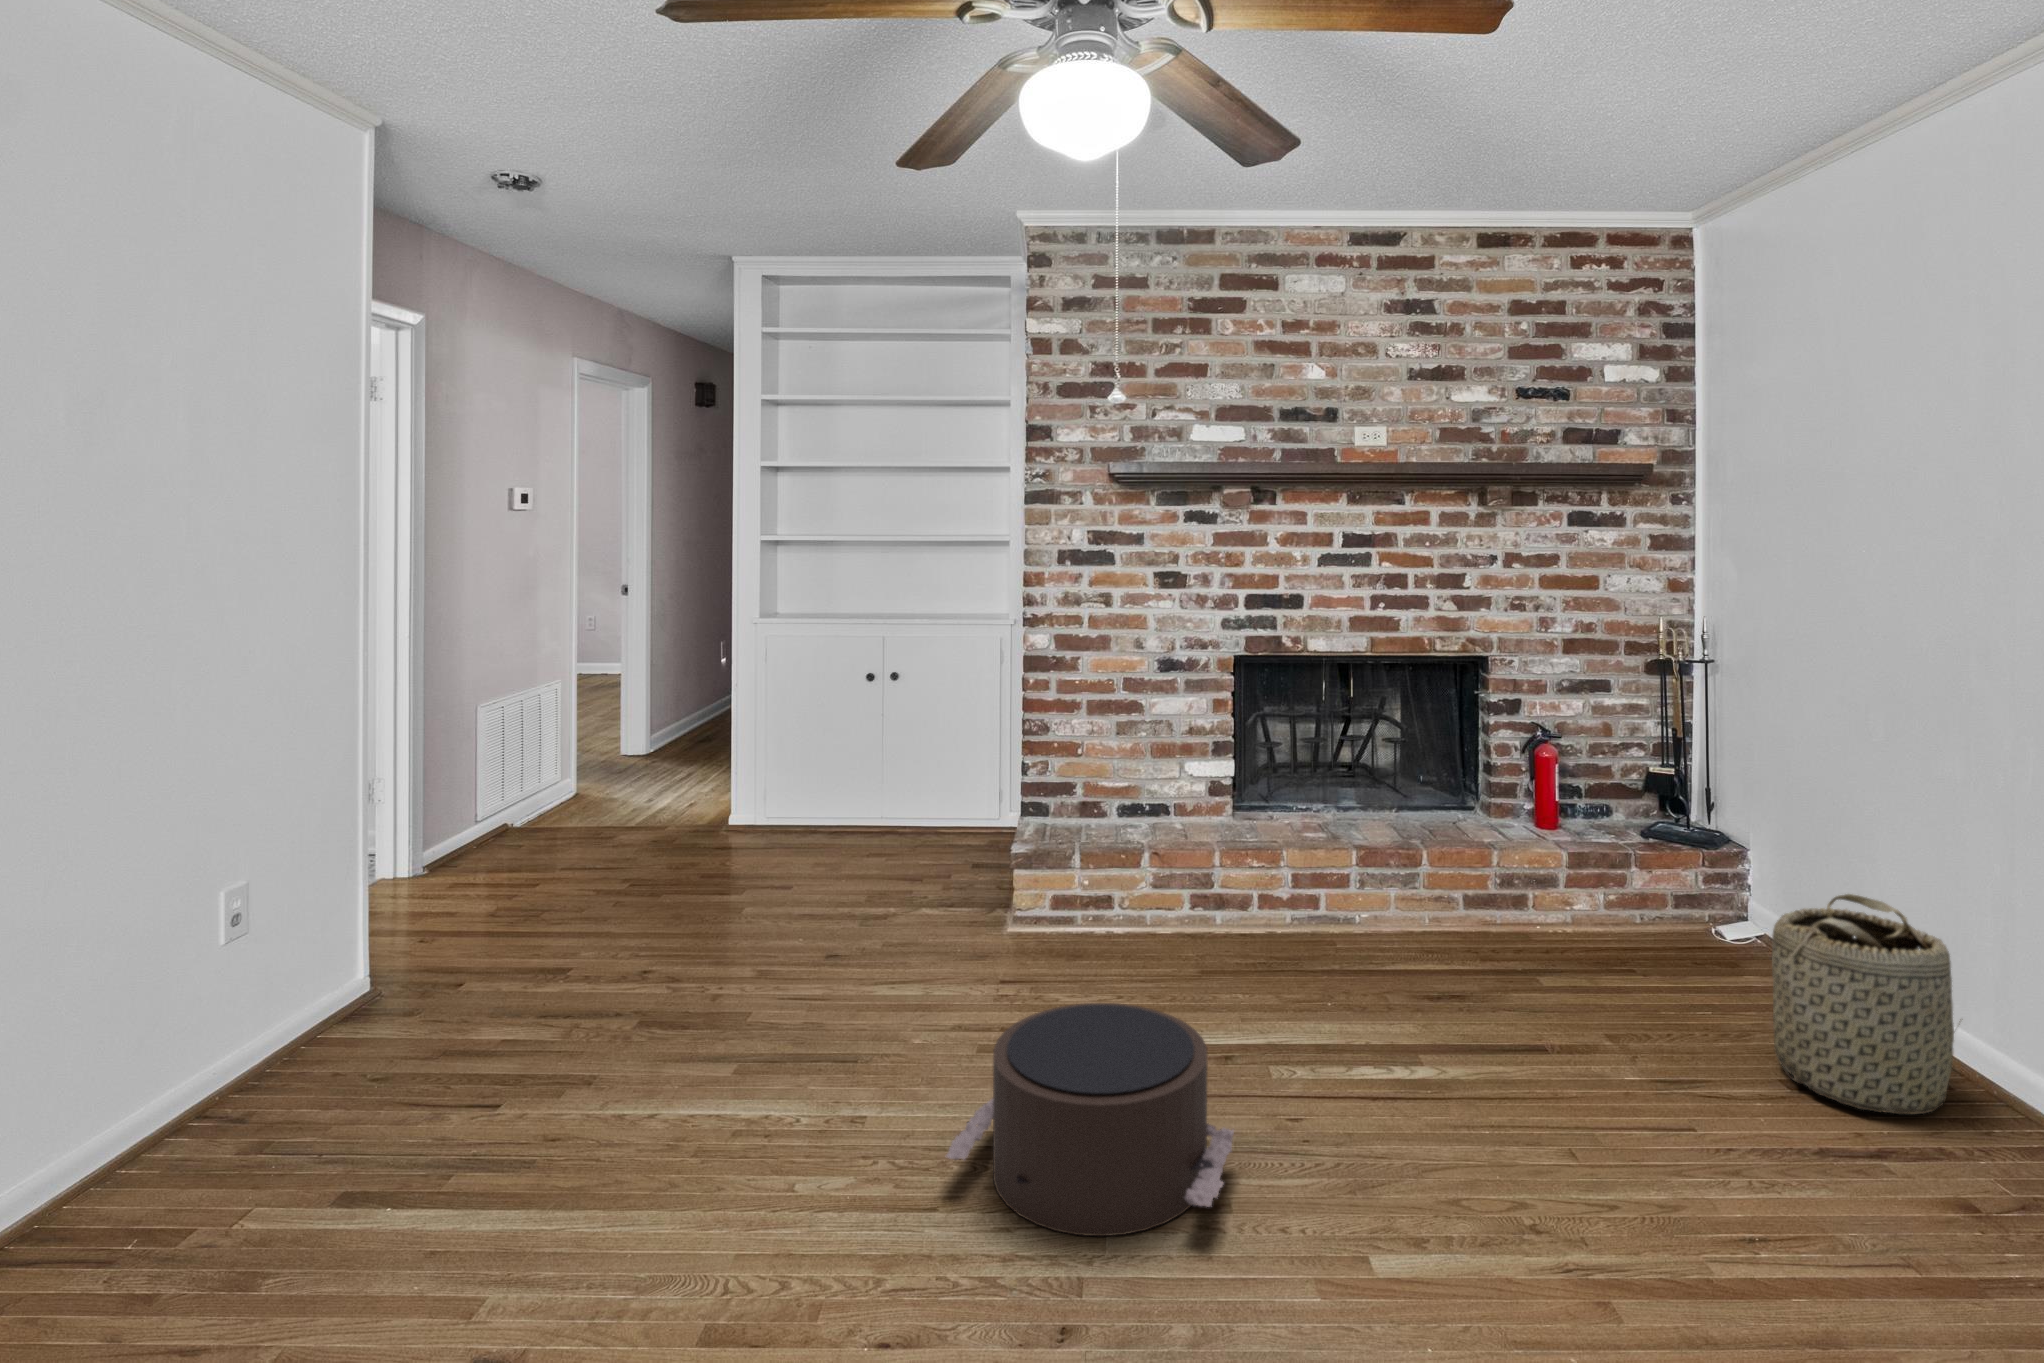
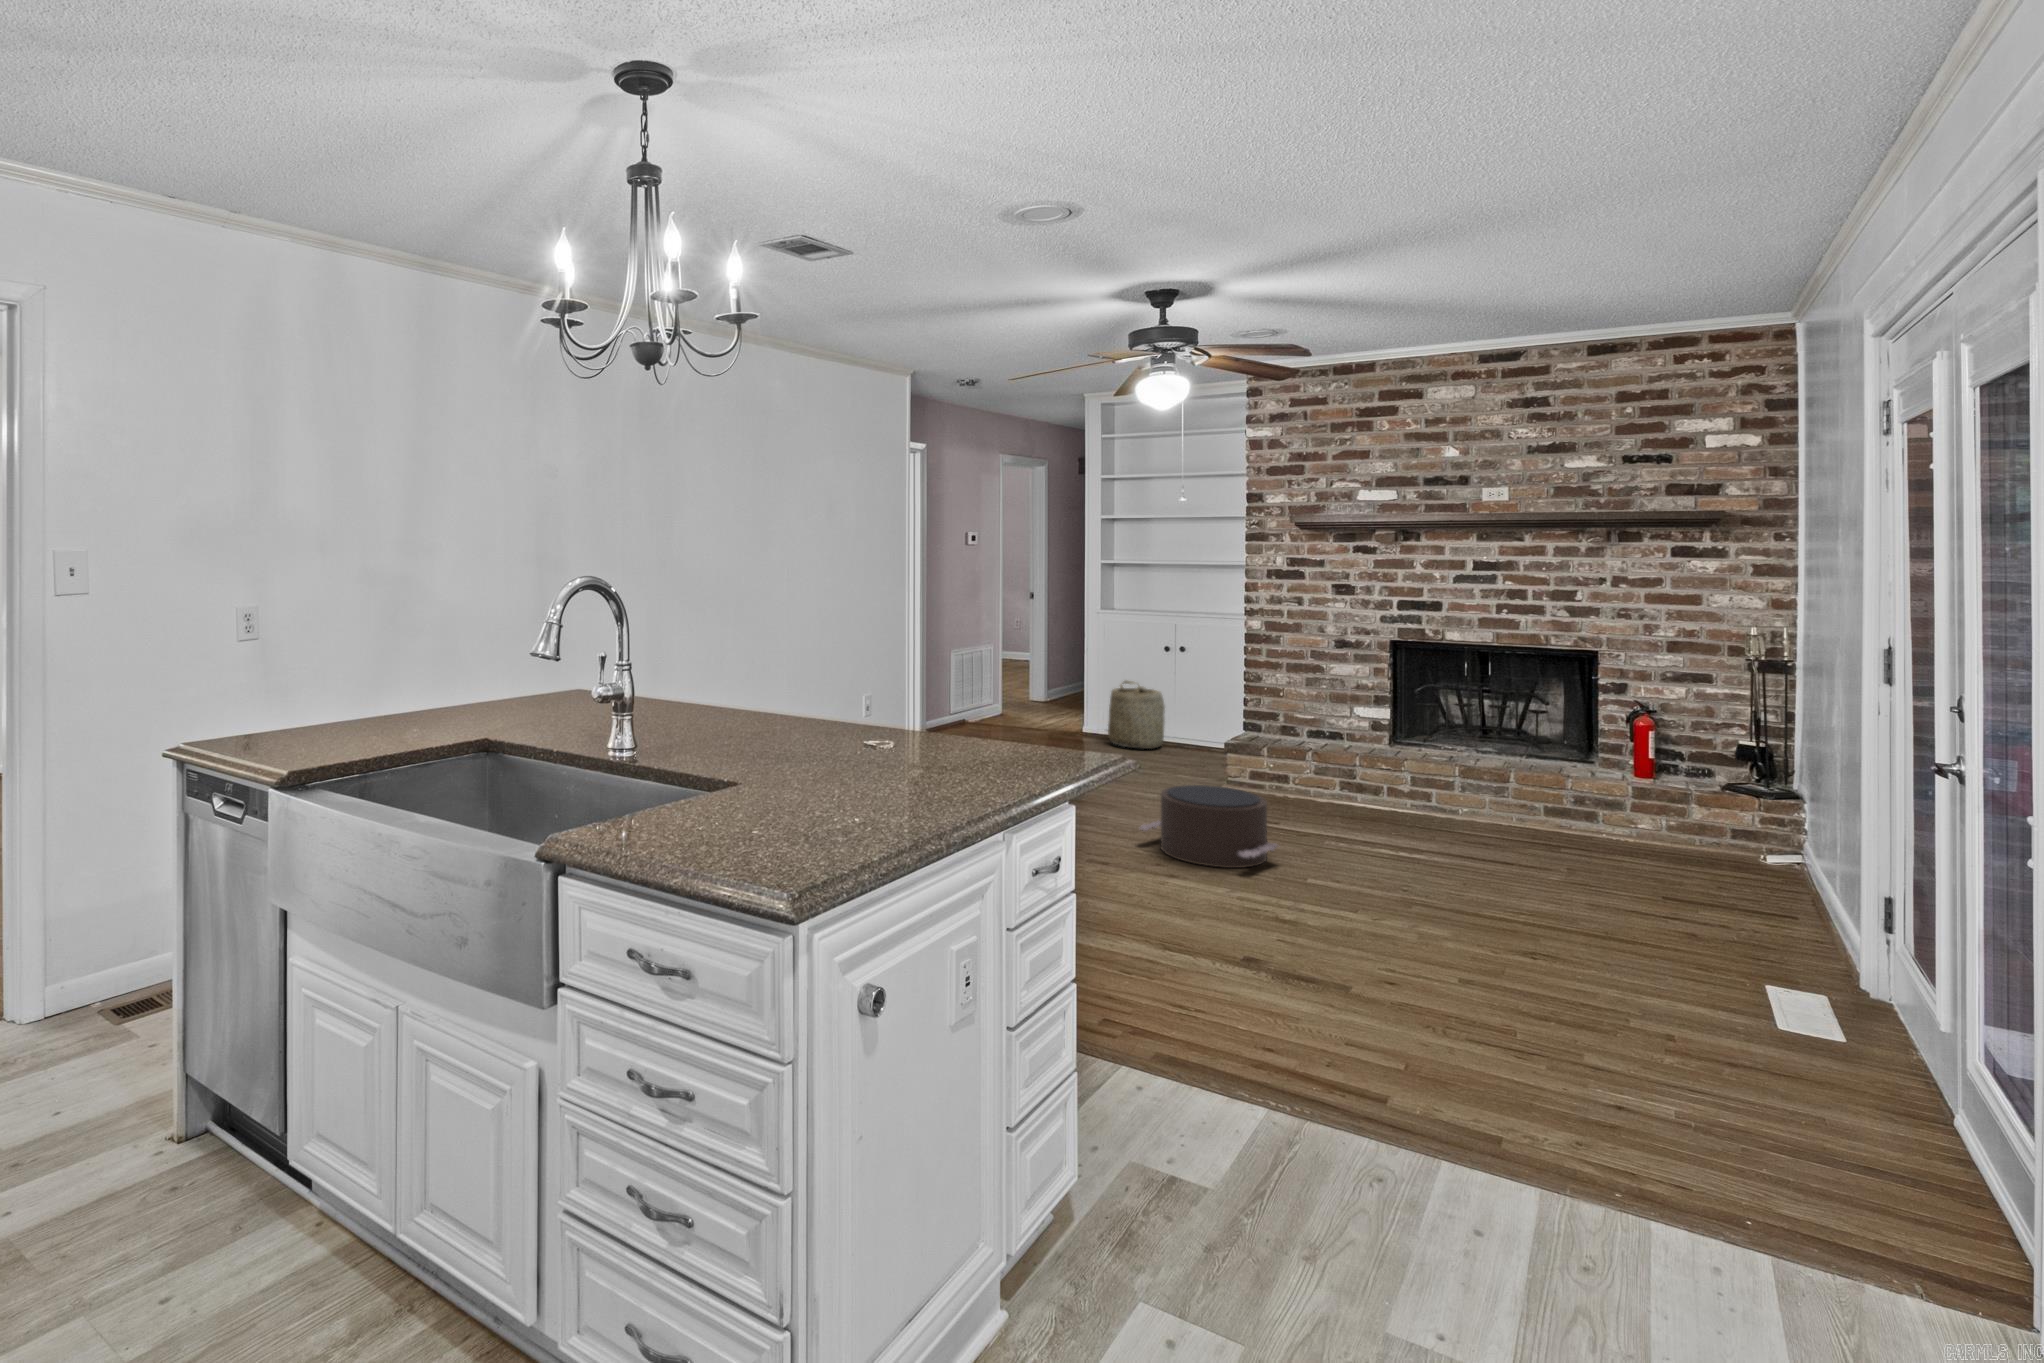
basket: present [1772,894,1954,1114] -> present [1108,681,1165,749]

